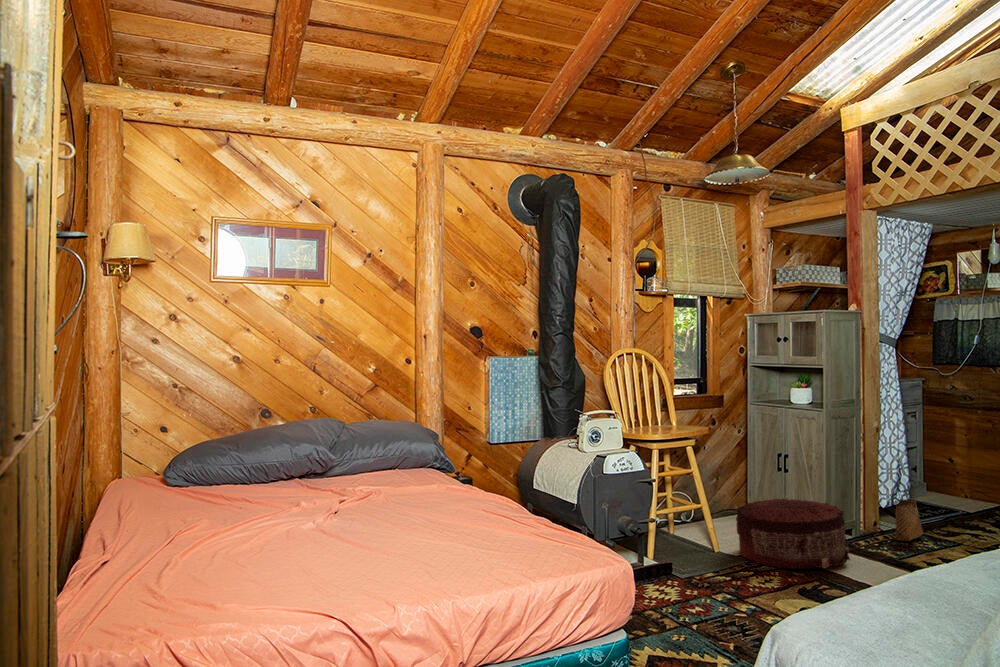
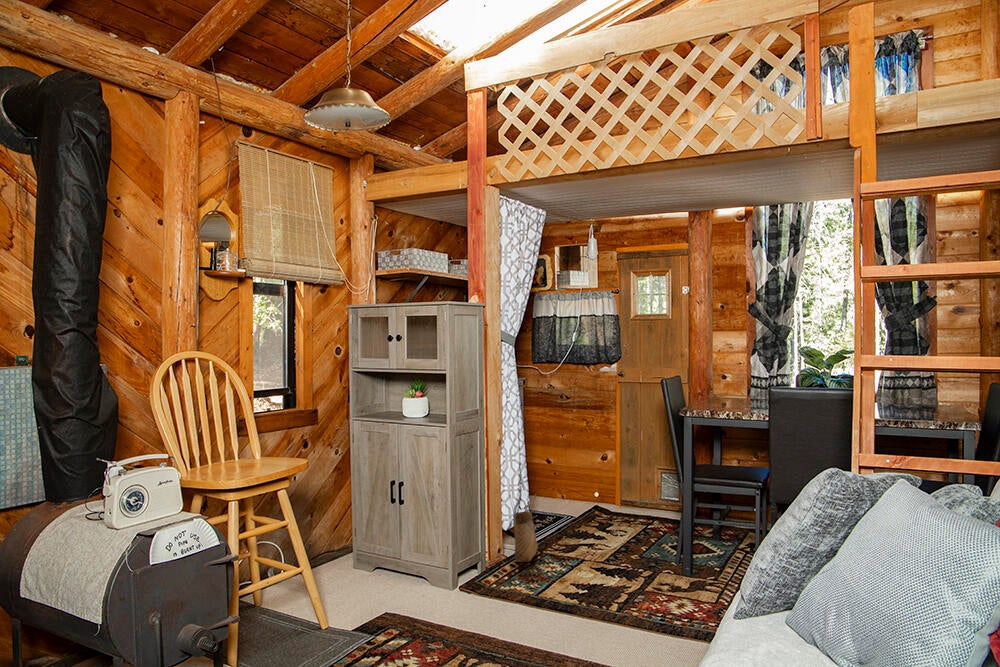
pouf: present [736,498,850,569] -> none [348,537,490,645]

